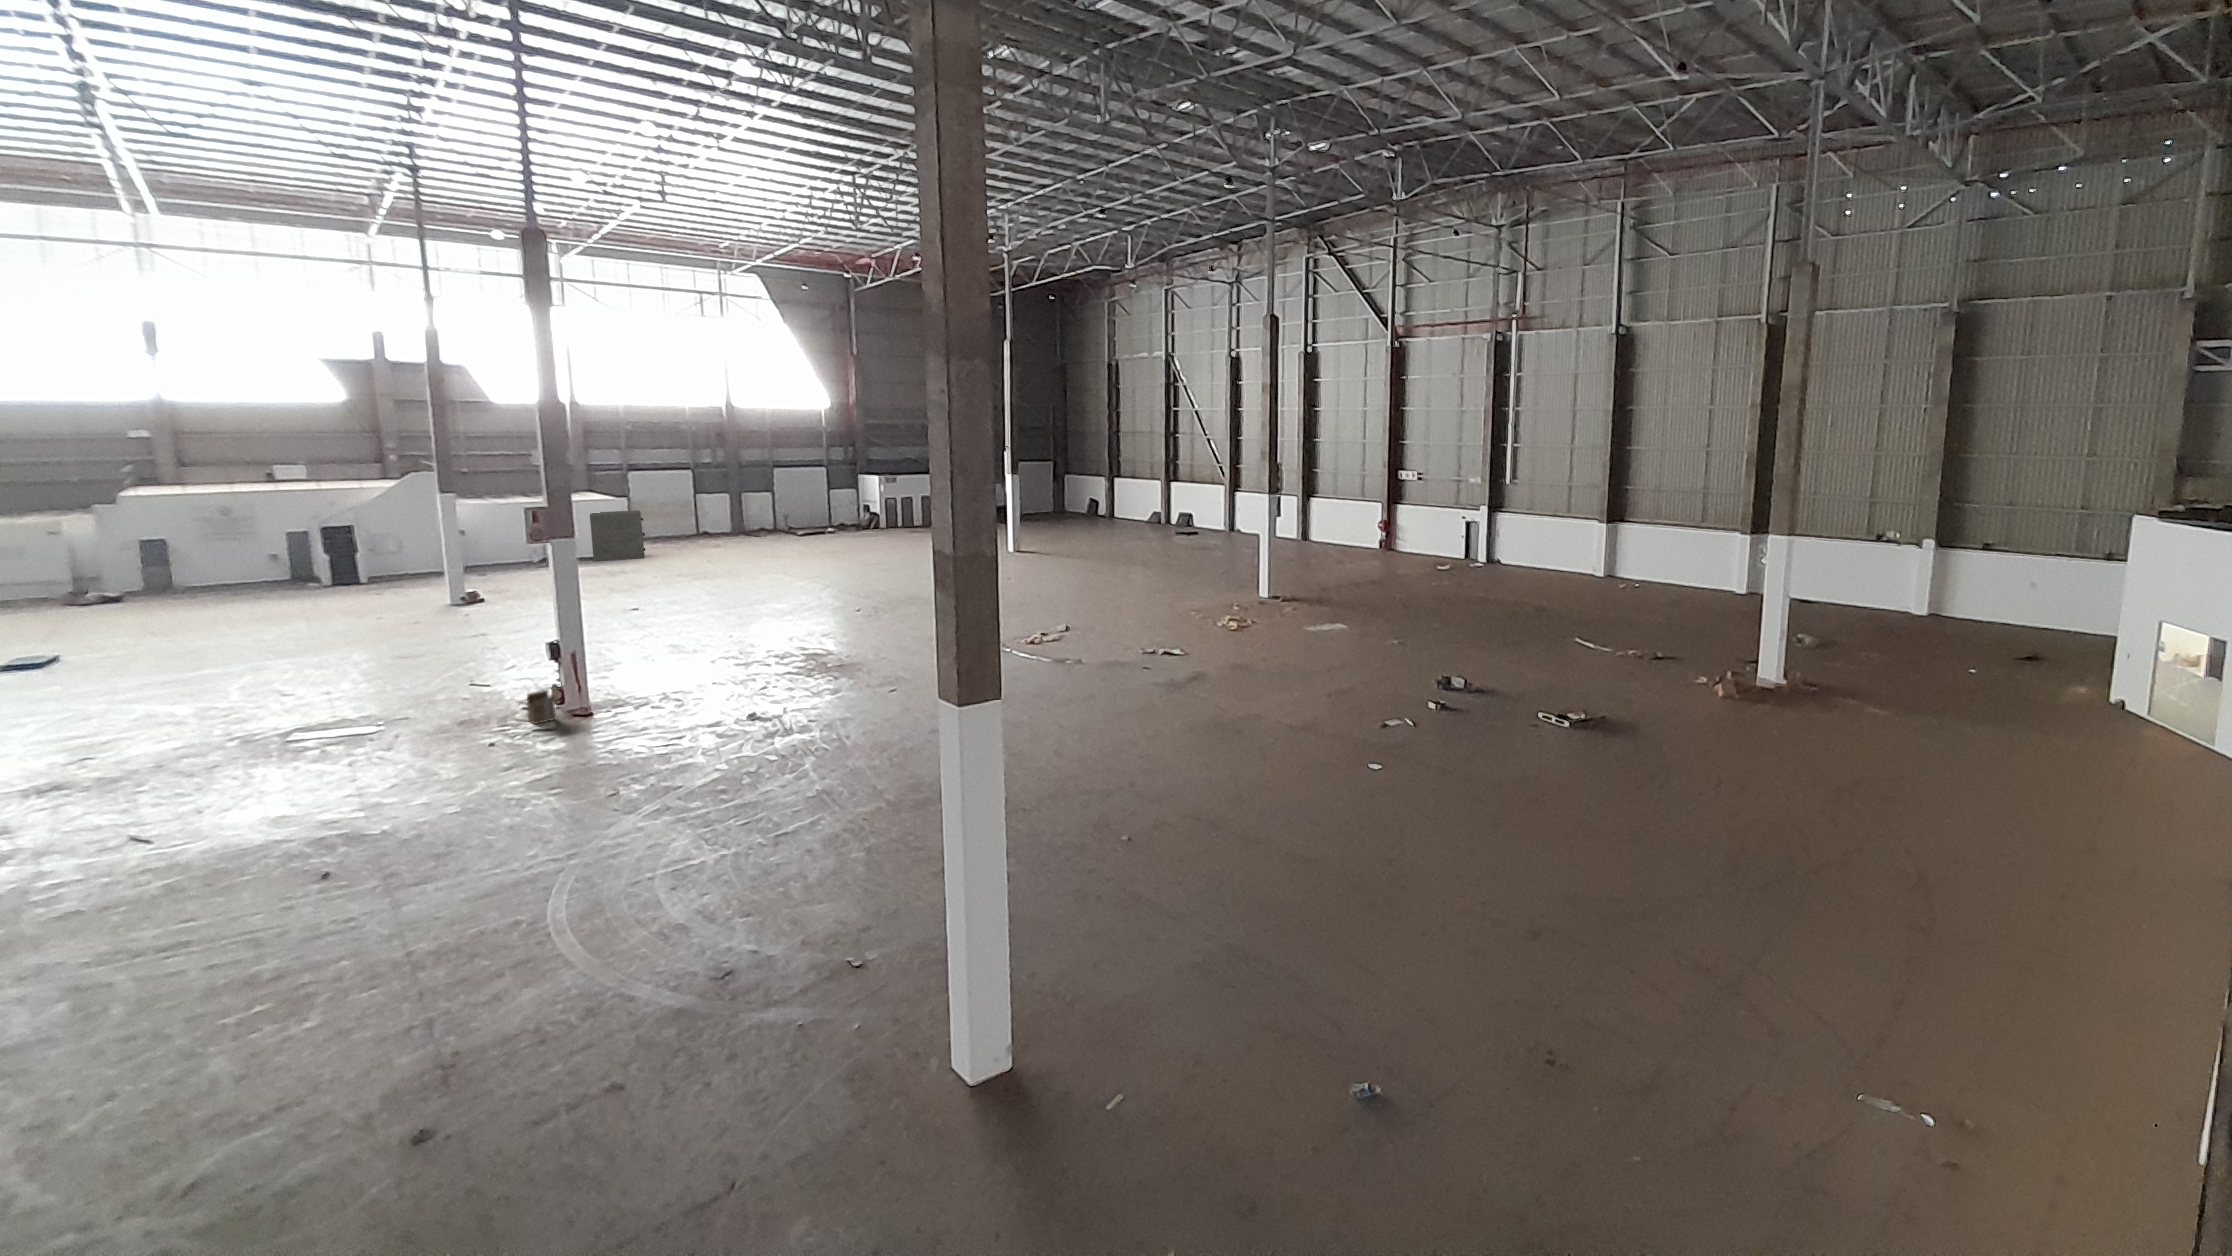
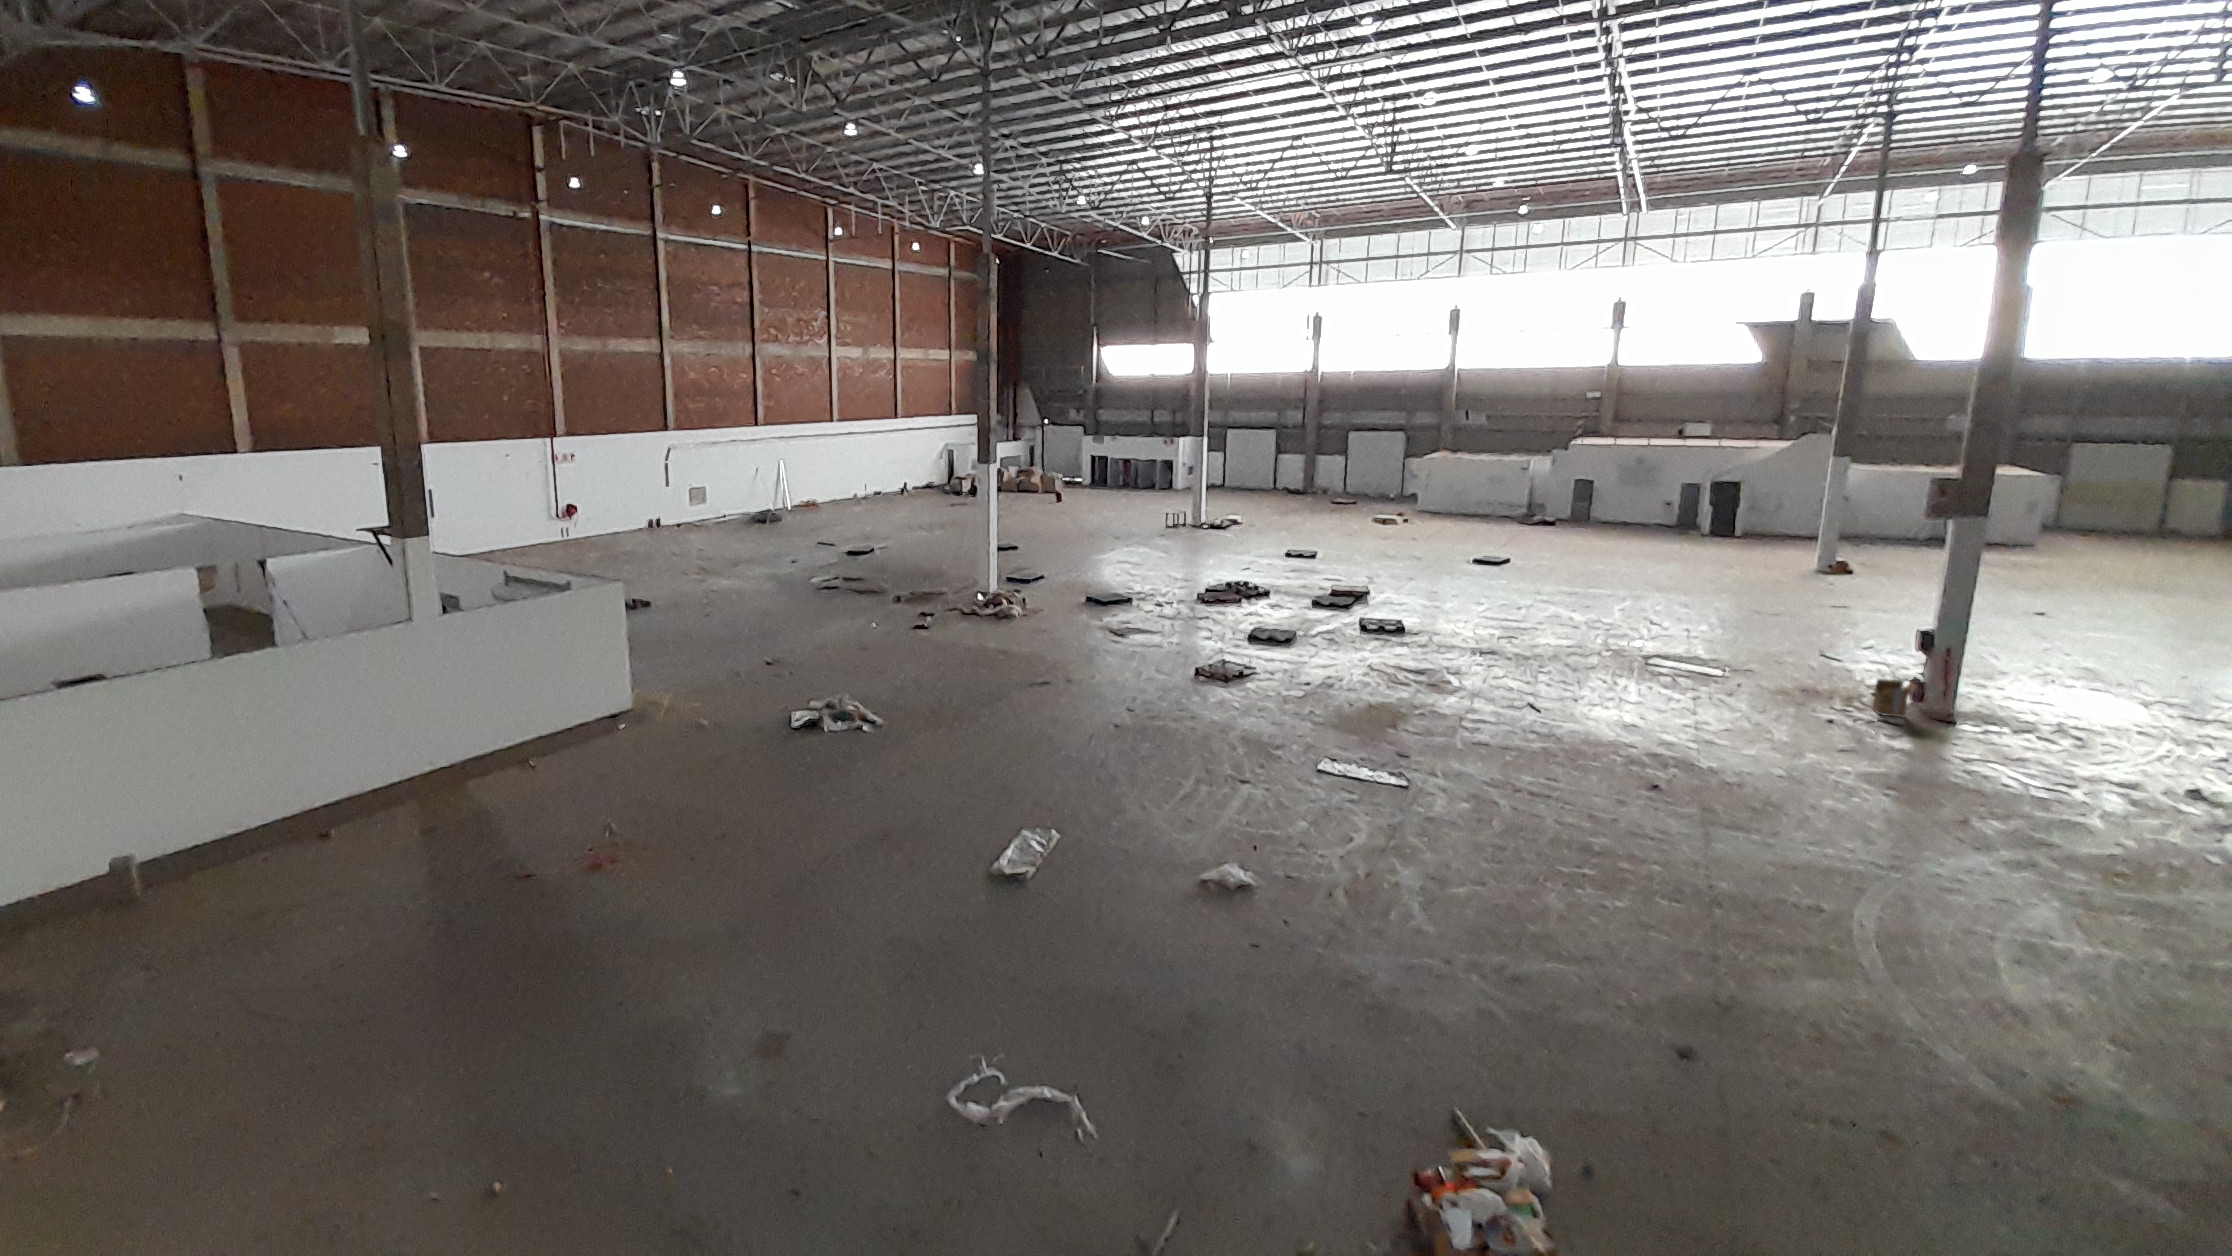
filing cabinet: present [590,510,645,561] -> none [2005,491,2092,559]

